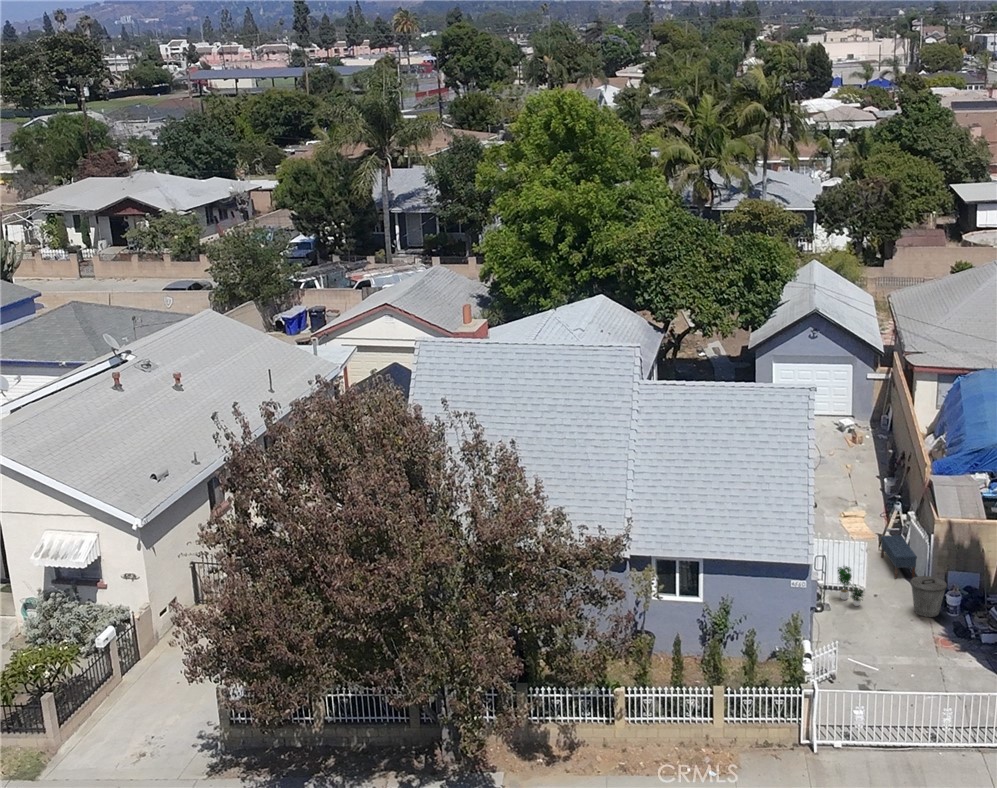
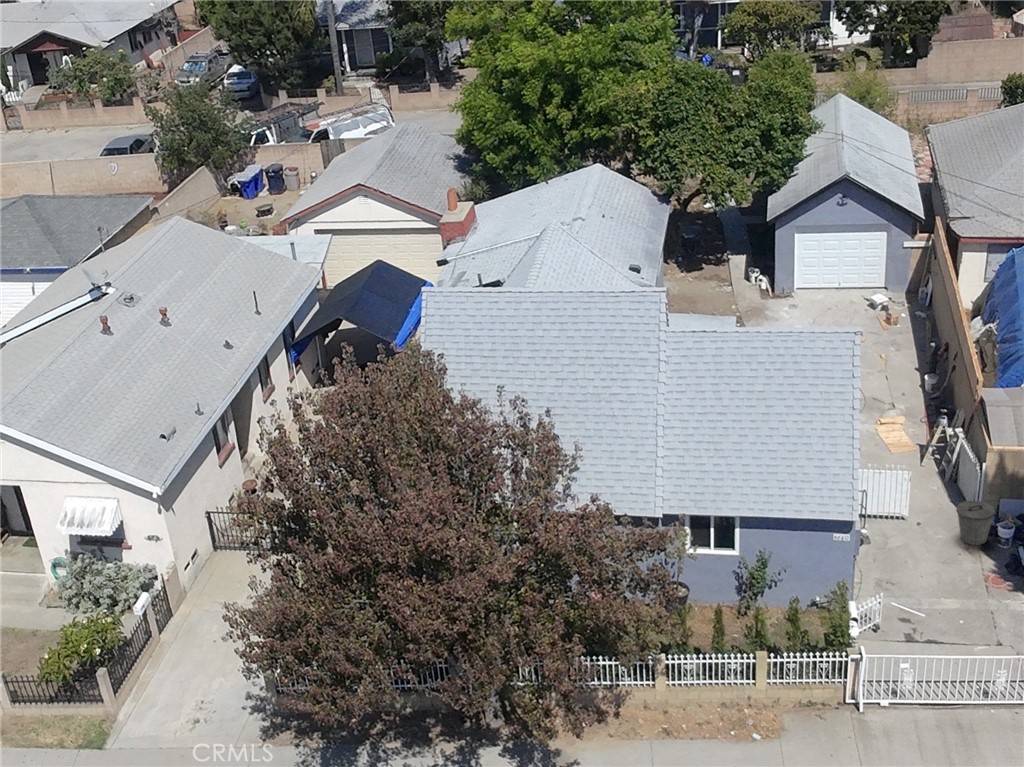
bench: present [881,535,917,578] -> none [924,449,963,499]
potted plant: present [838,566,863,606] -> none [877,492,909,536]

